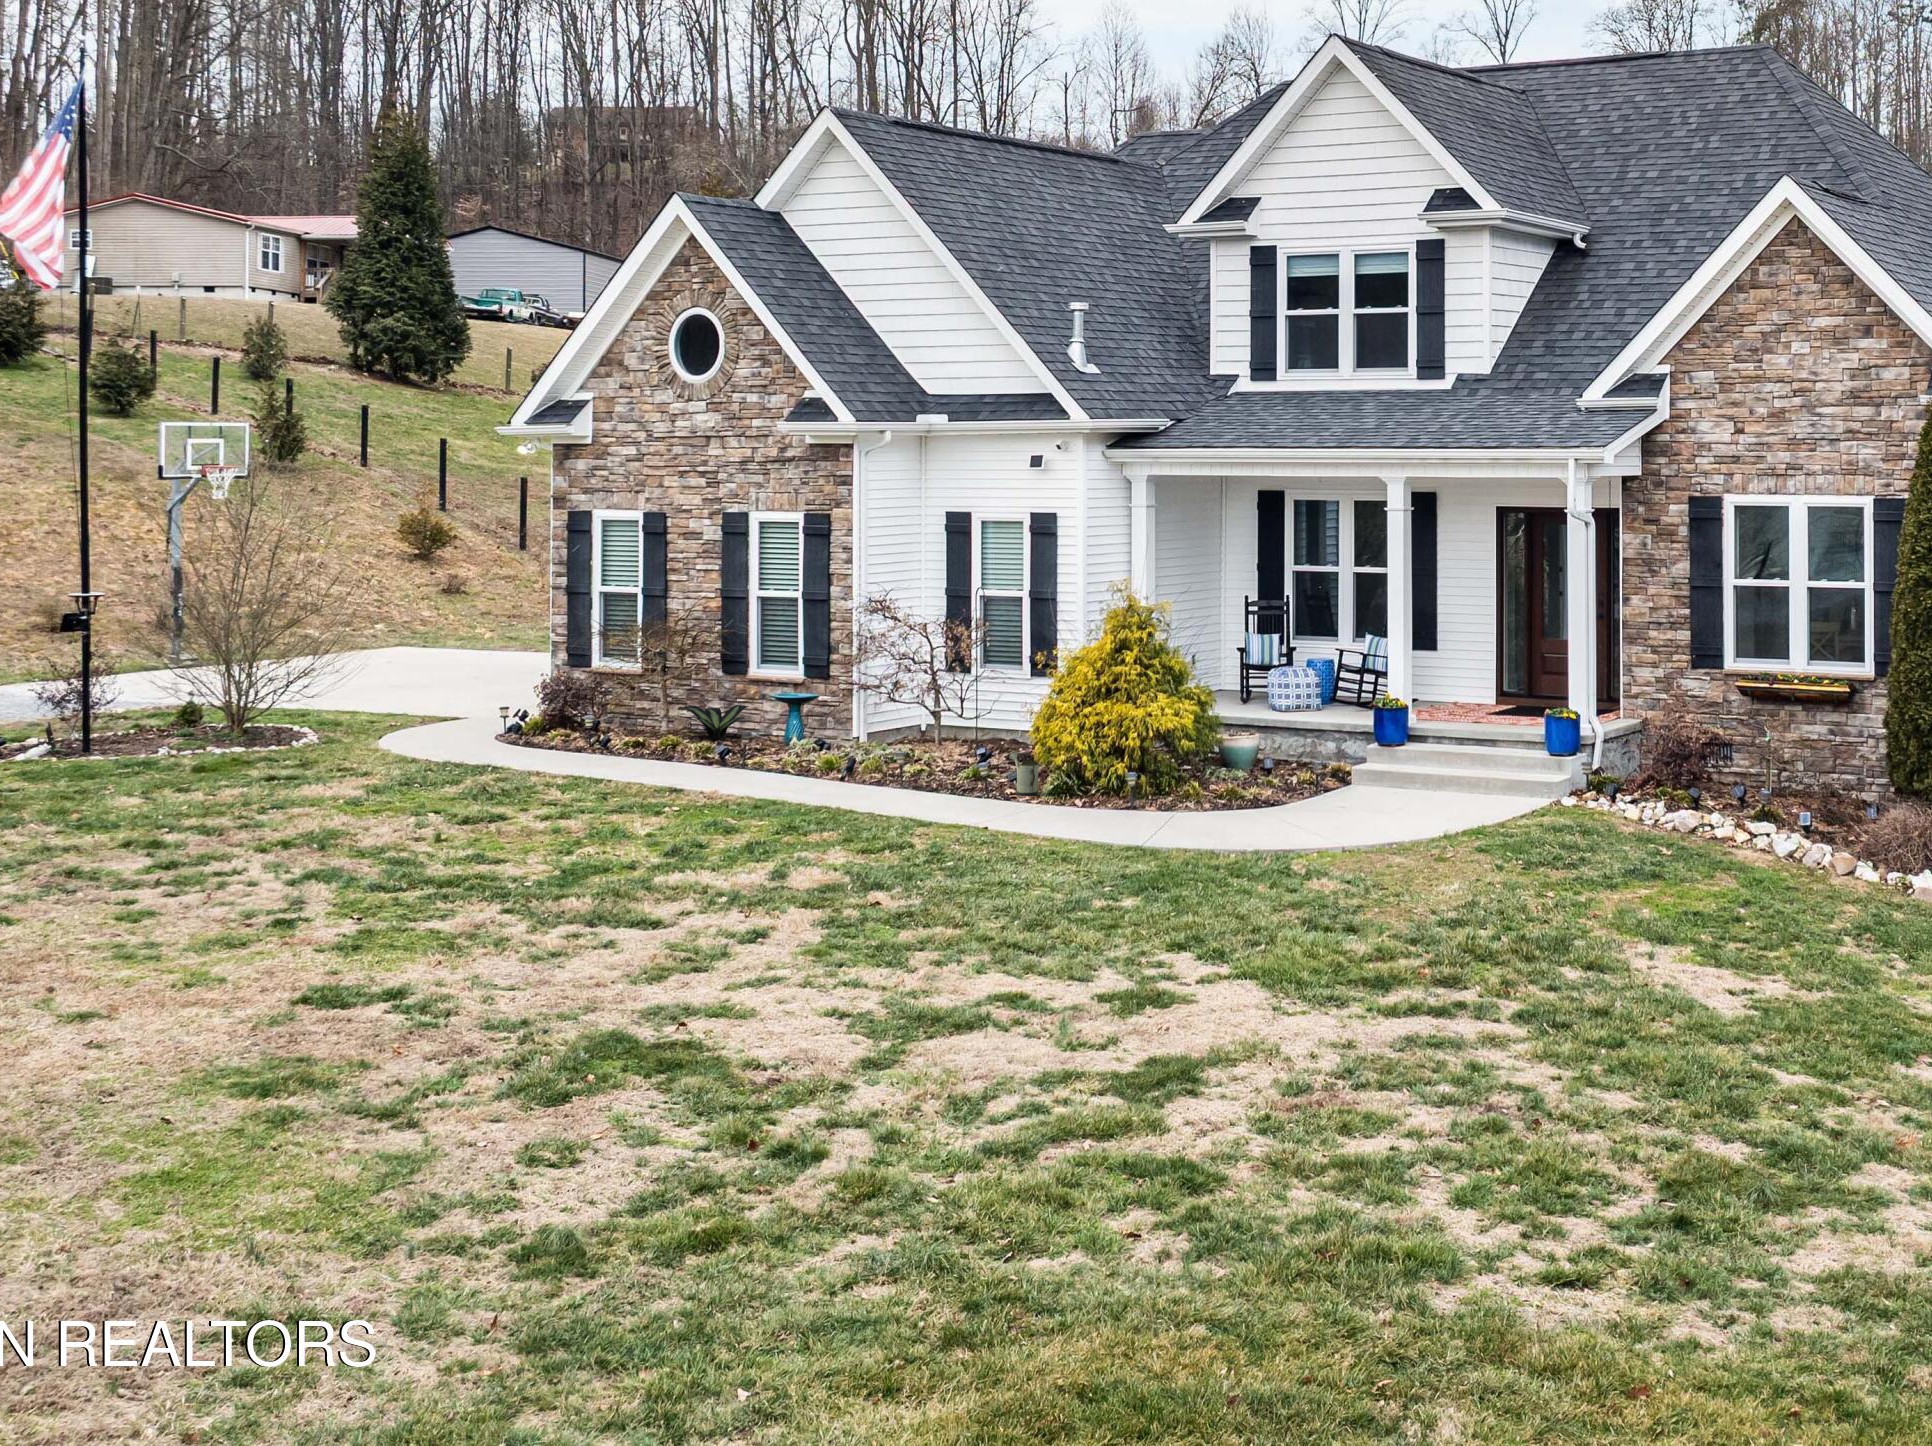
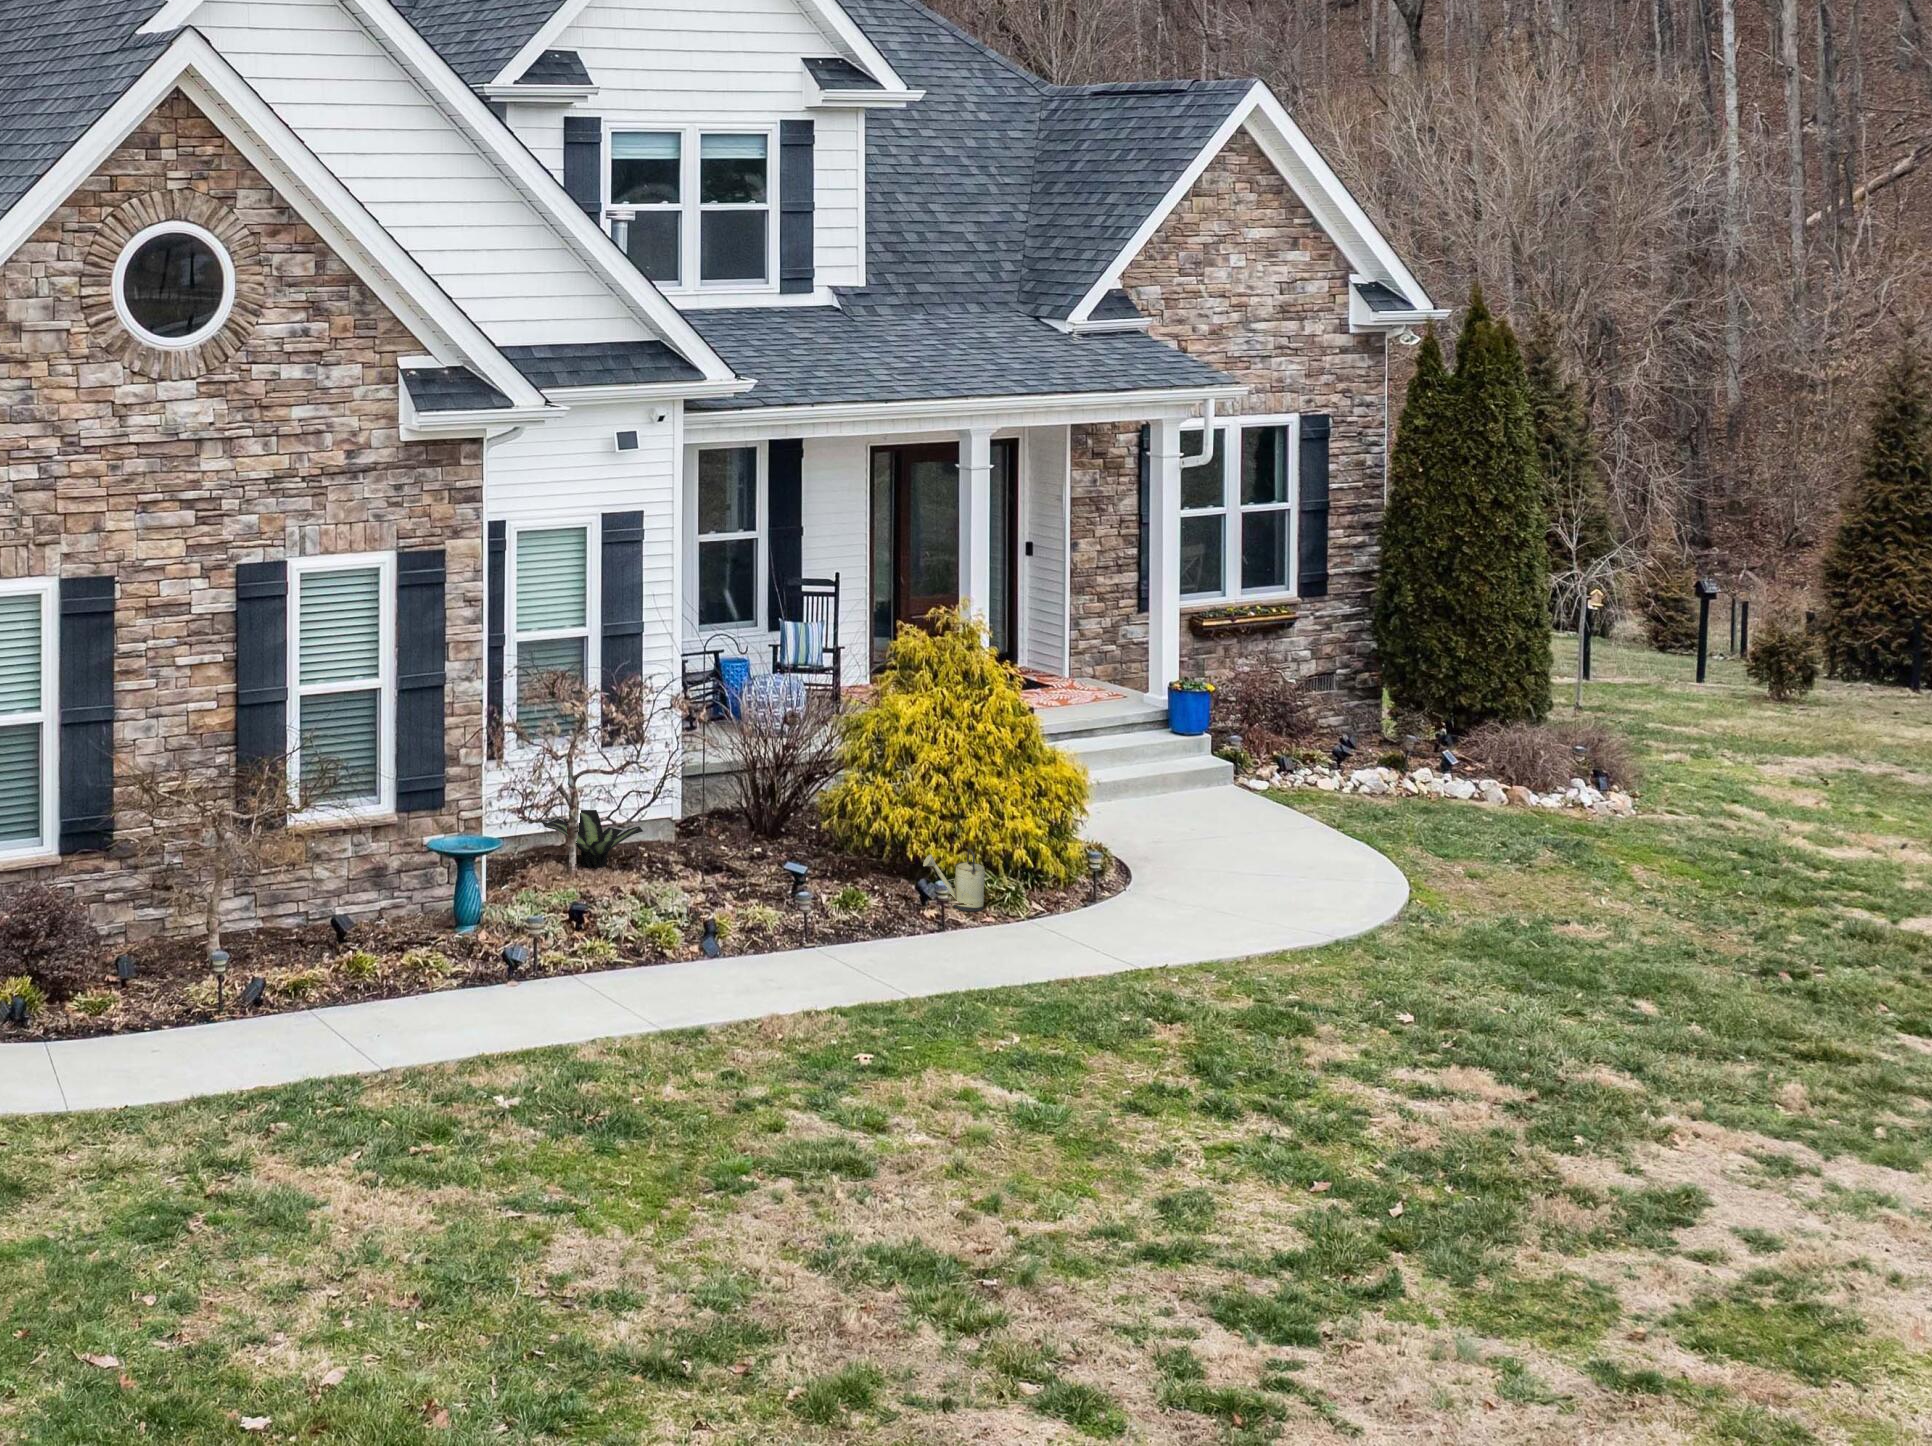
potted plant: present [683,705,749,740] -> present [541,810,643,868]

